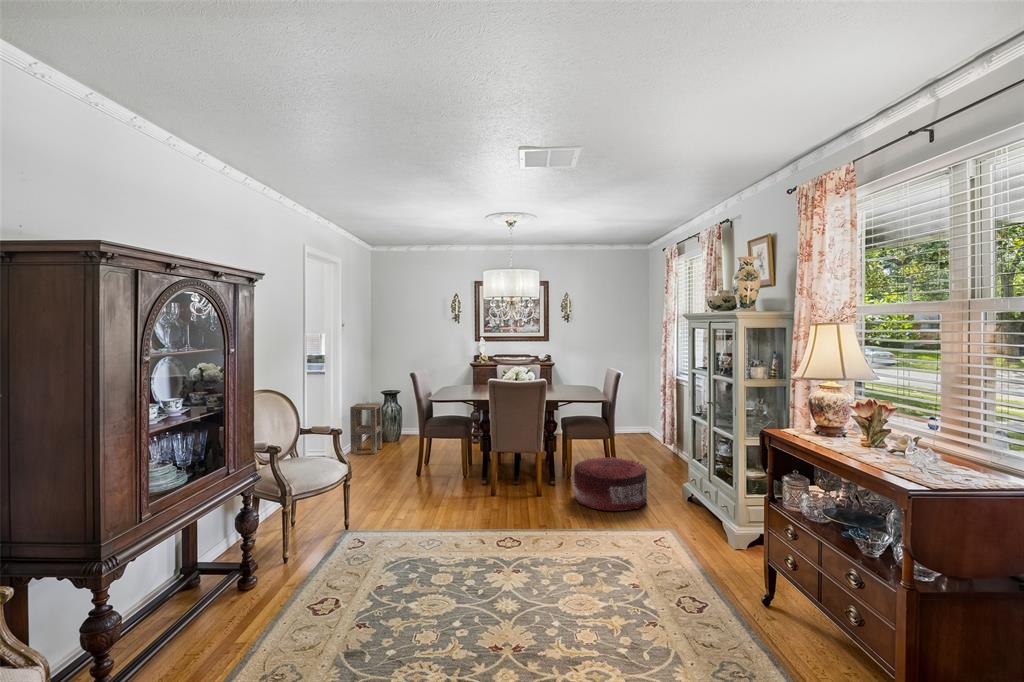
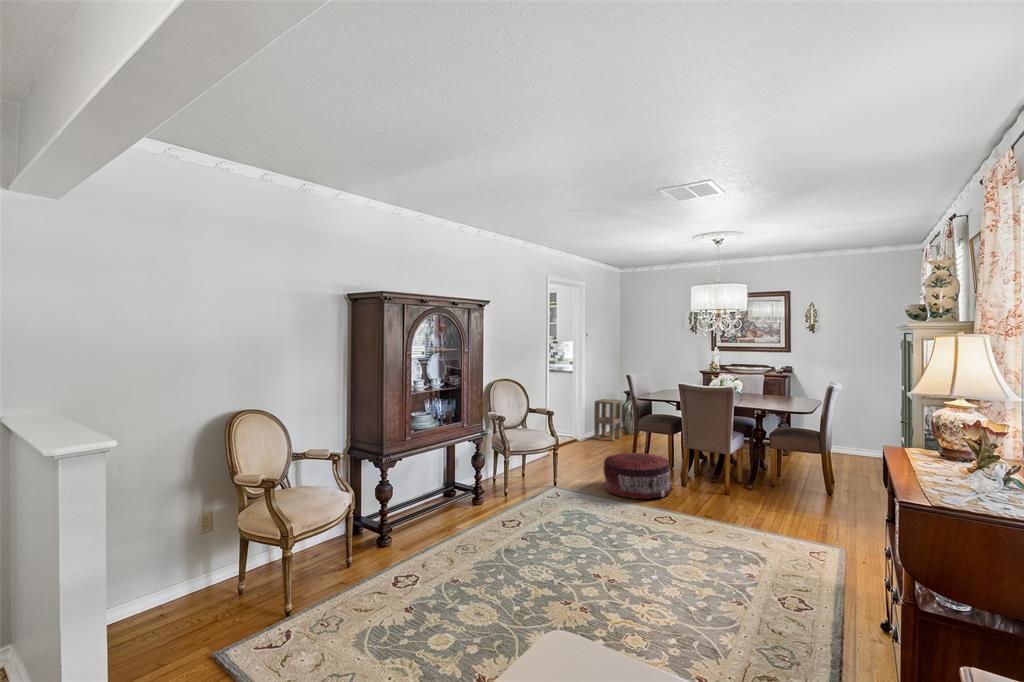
pouf: present [574,457,648,511] -> present [603,452,672,499]

